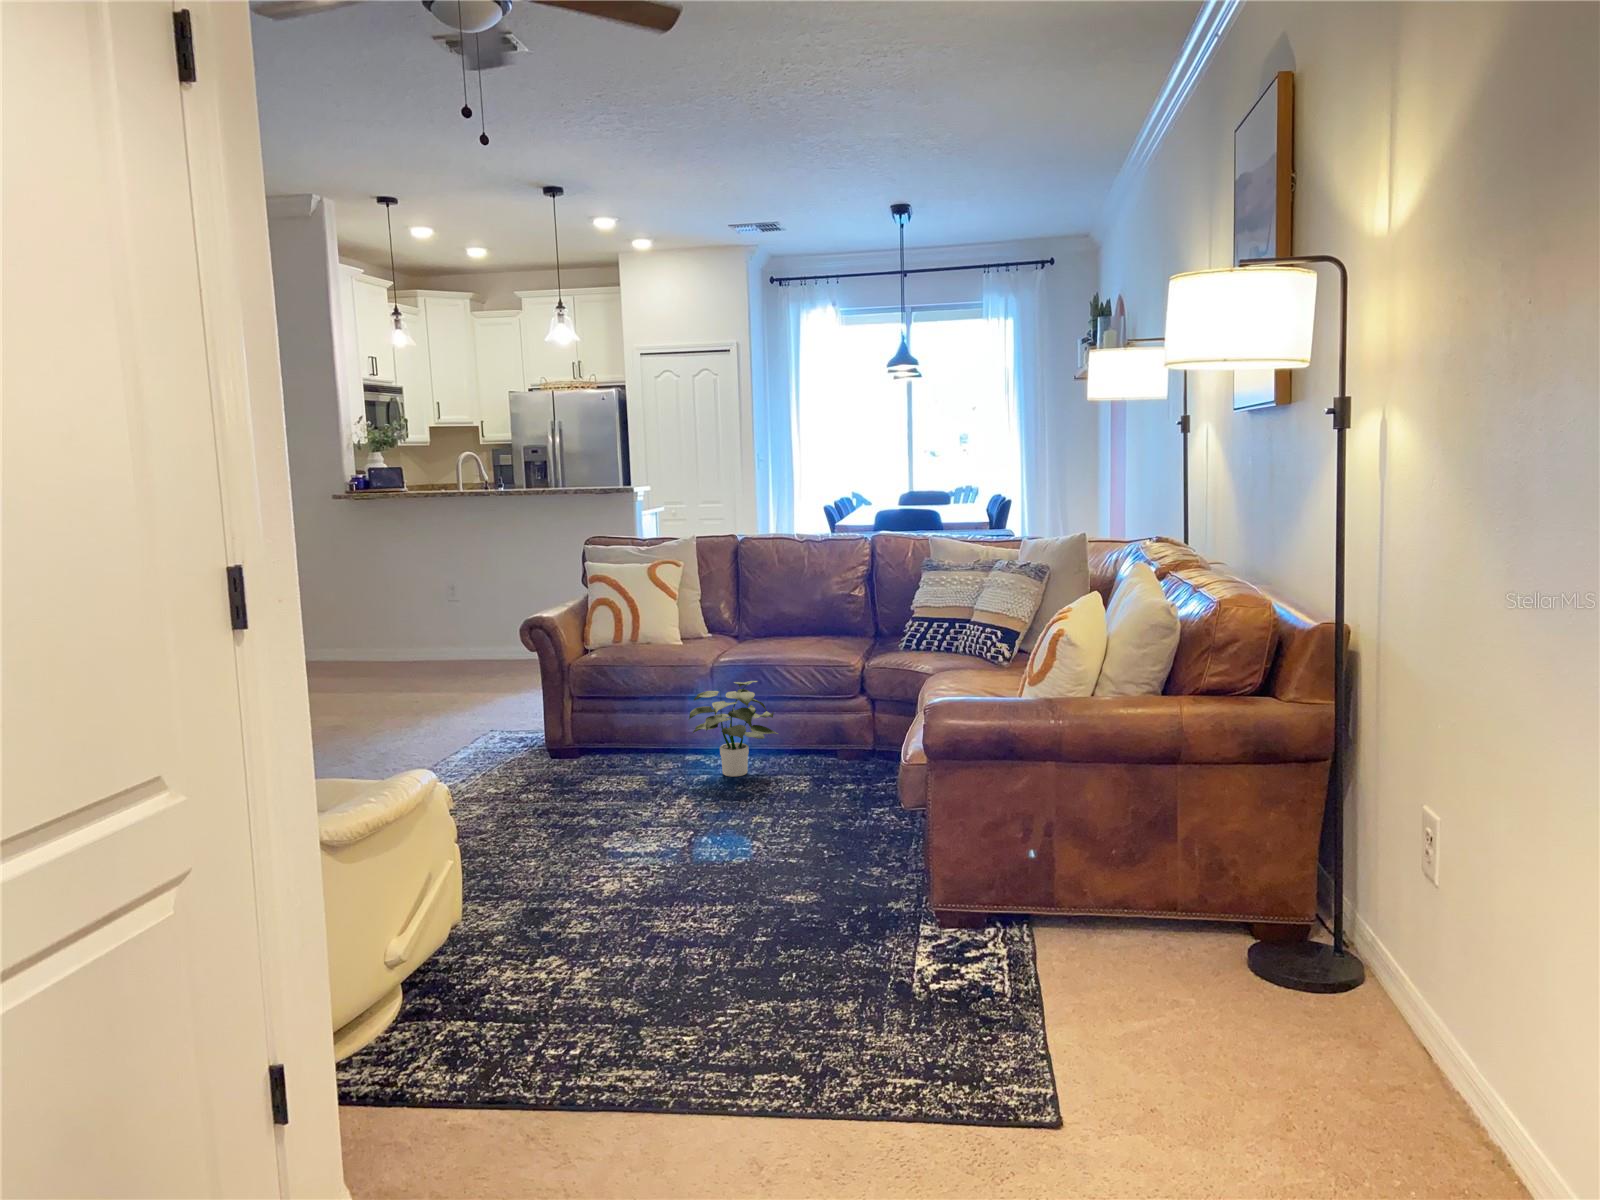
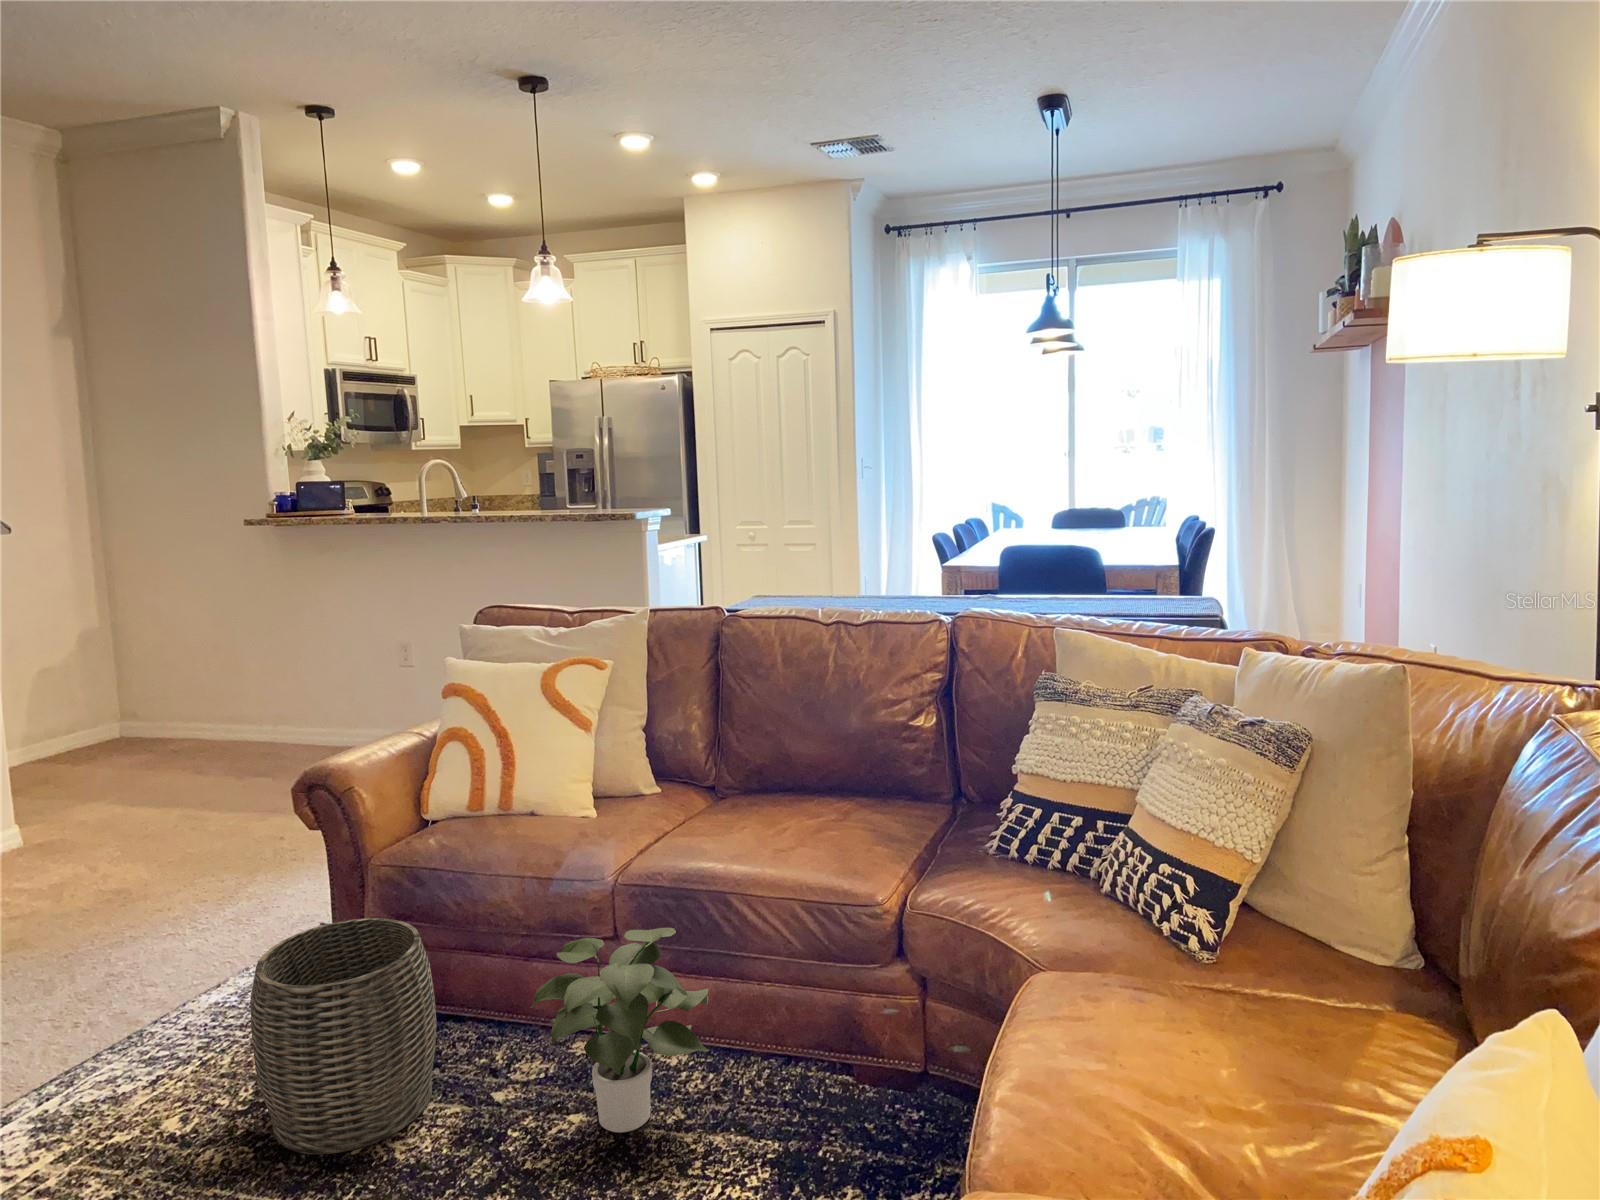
woven basket: none [546,689,634,791] -> present [251,918,436,1154]

